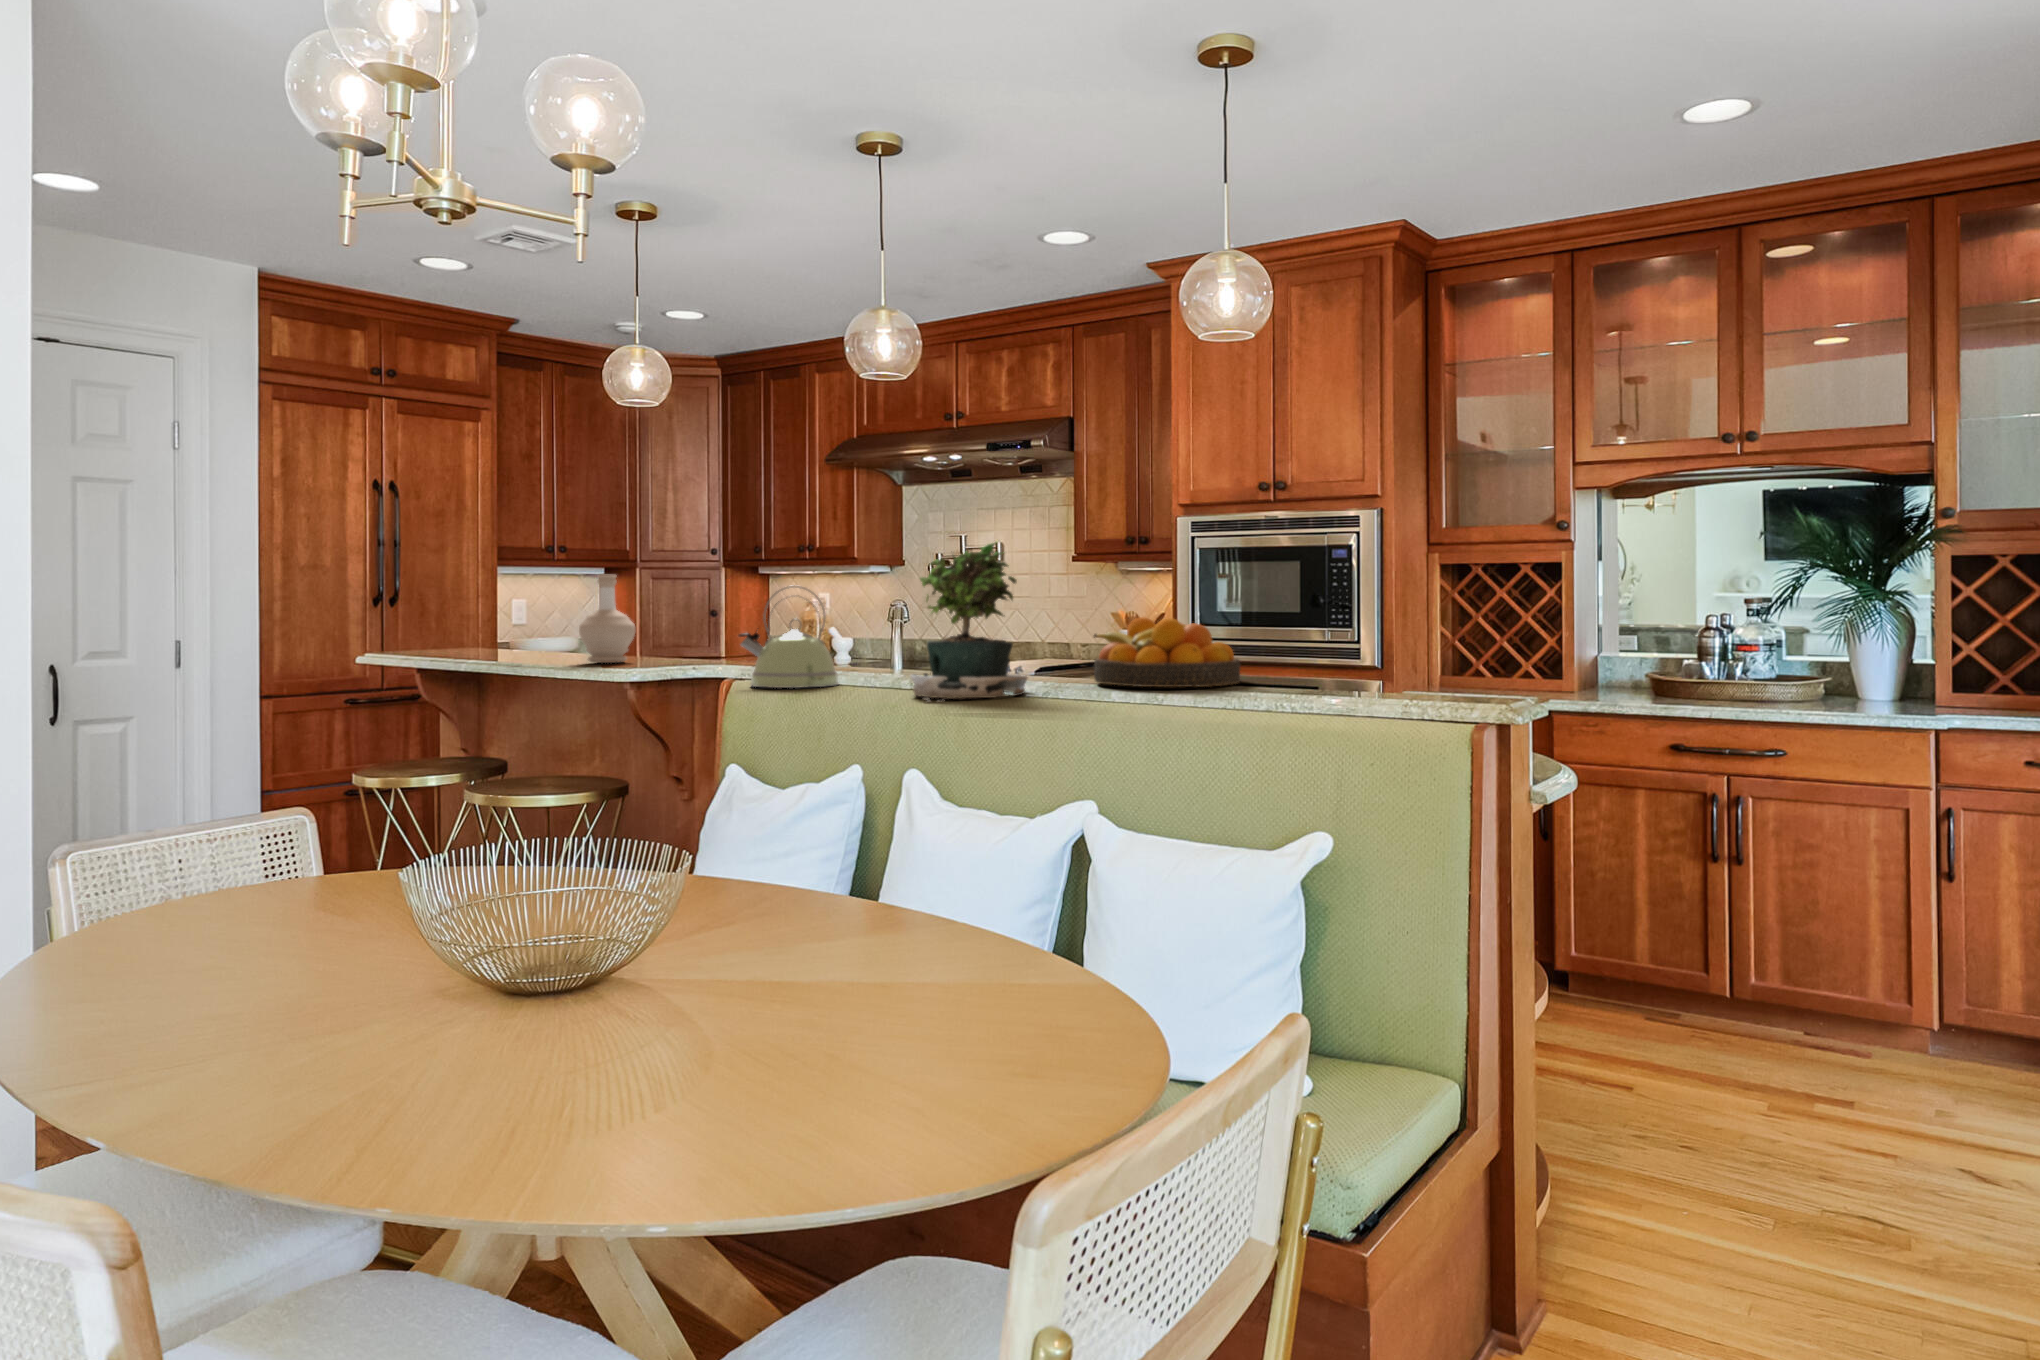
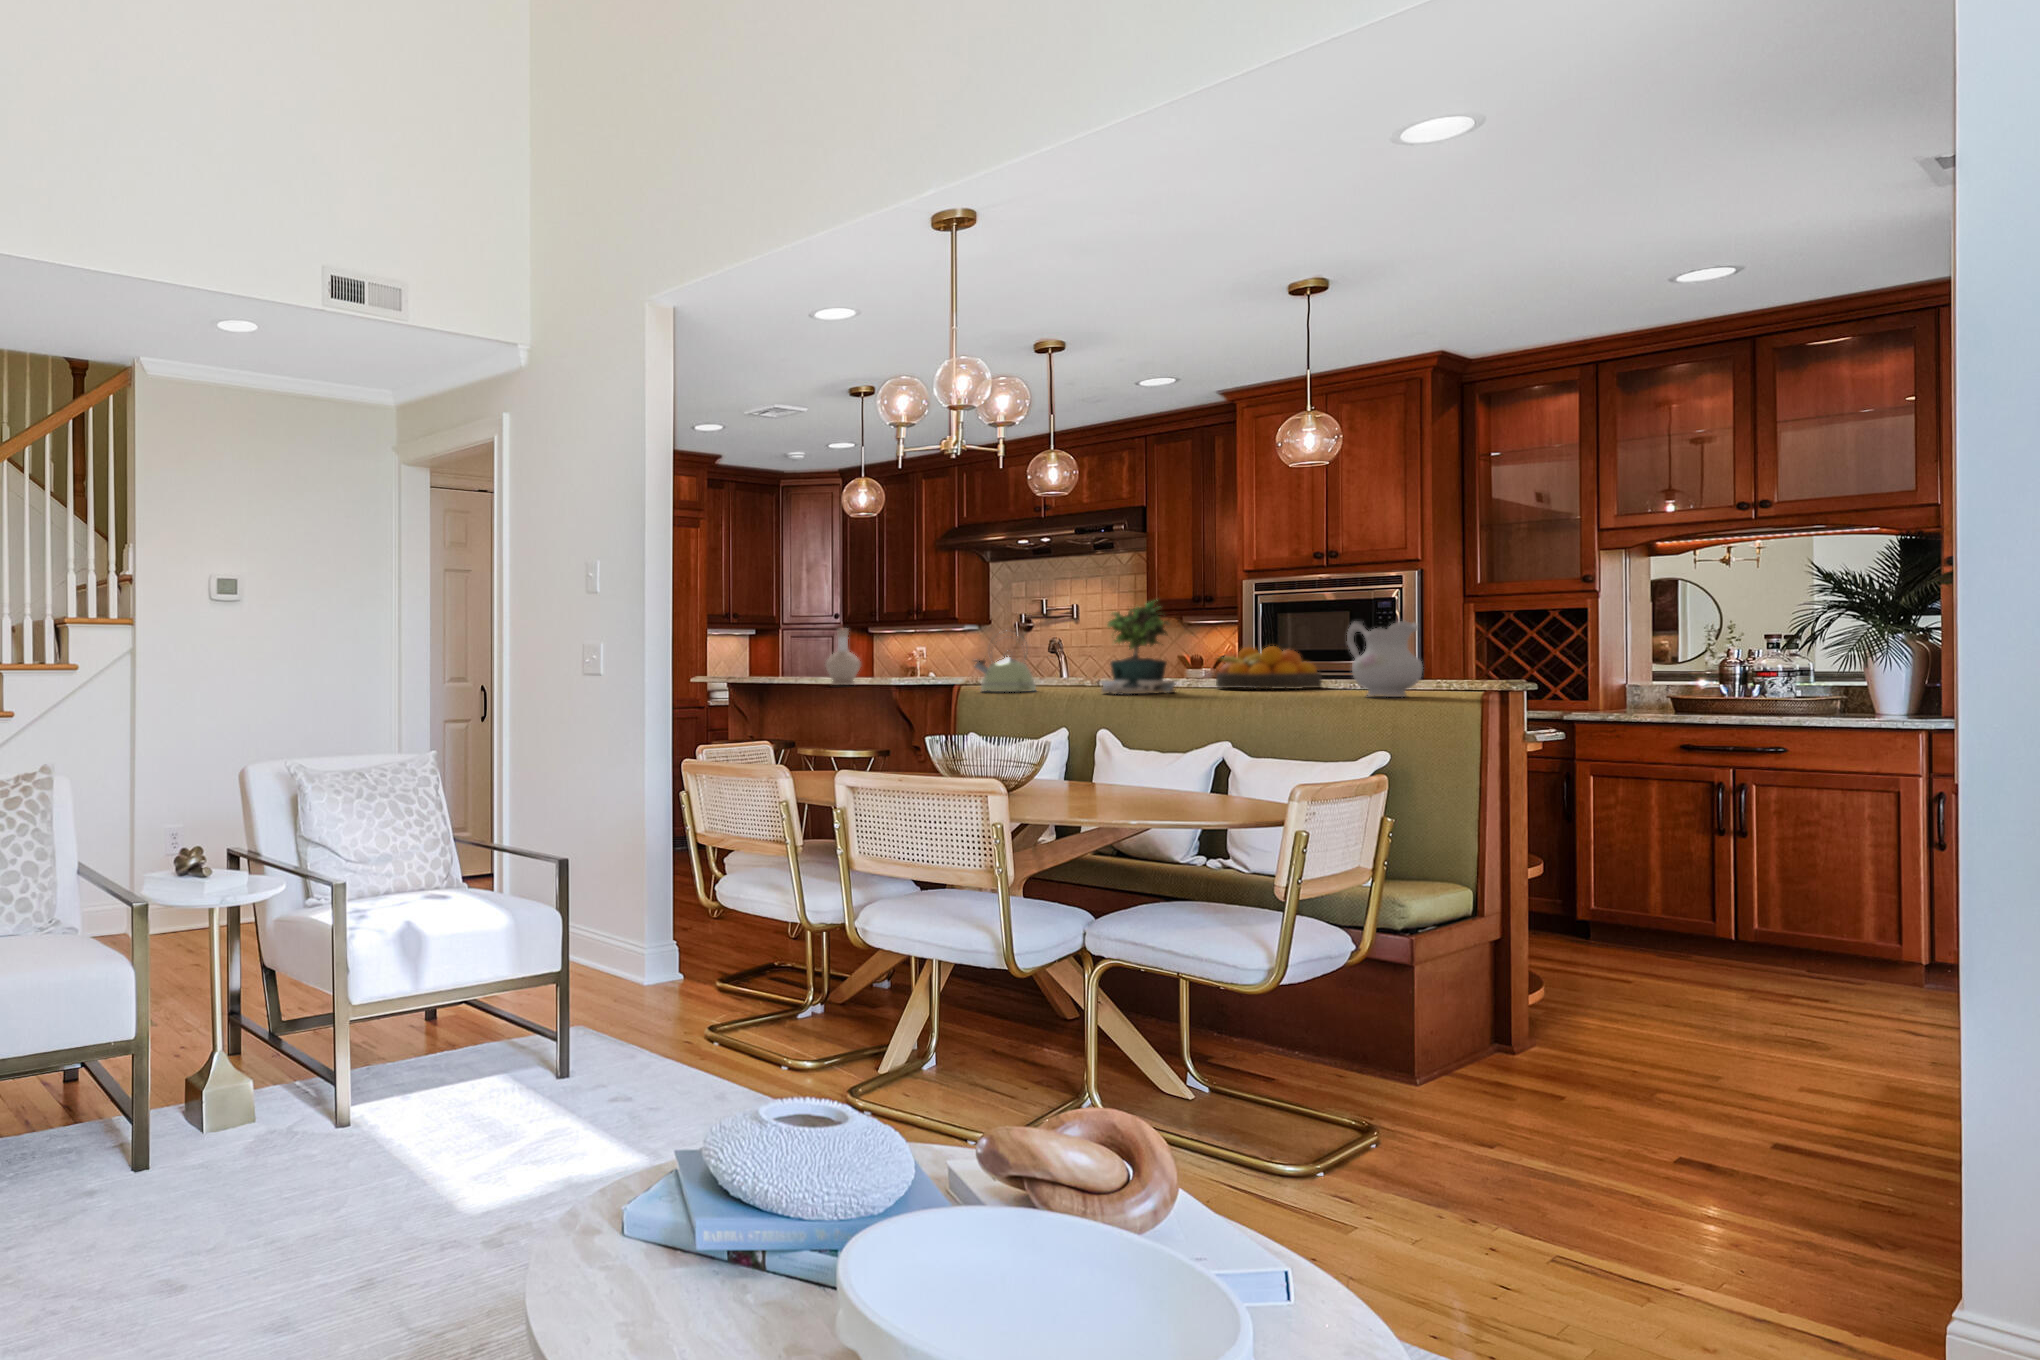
ceramic pitcher: none [1260,584,1368,718] -> present [1347,621,1423,697]

